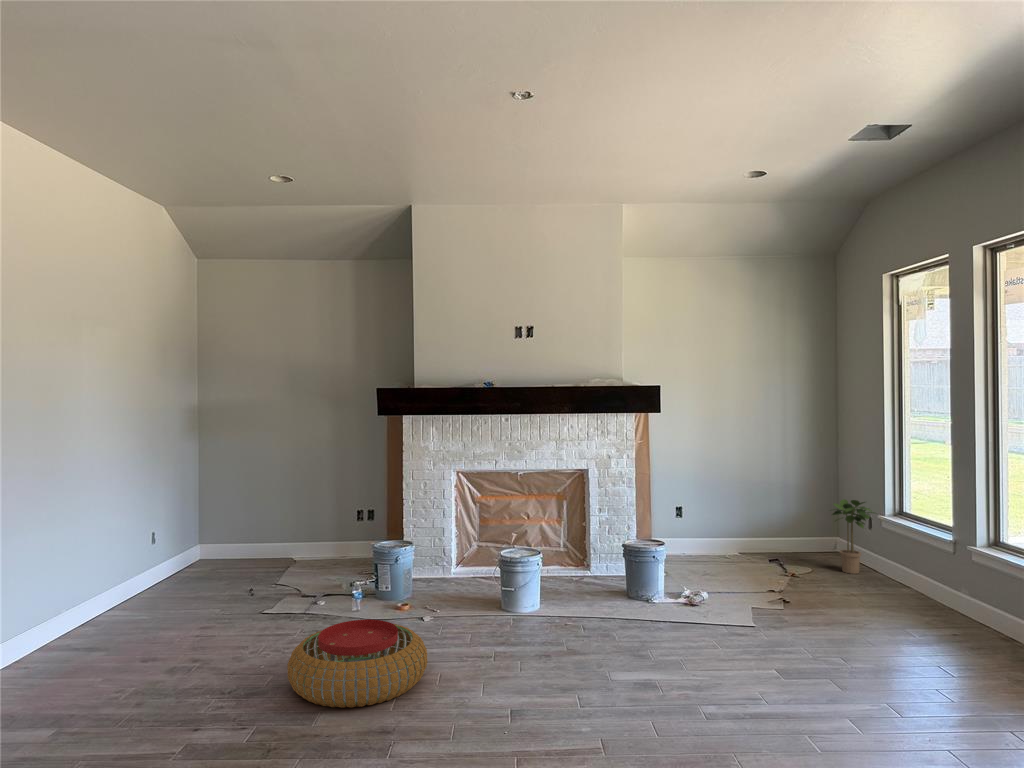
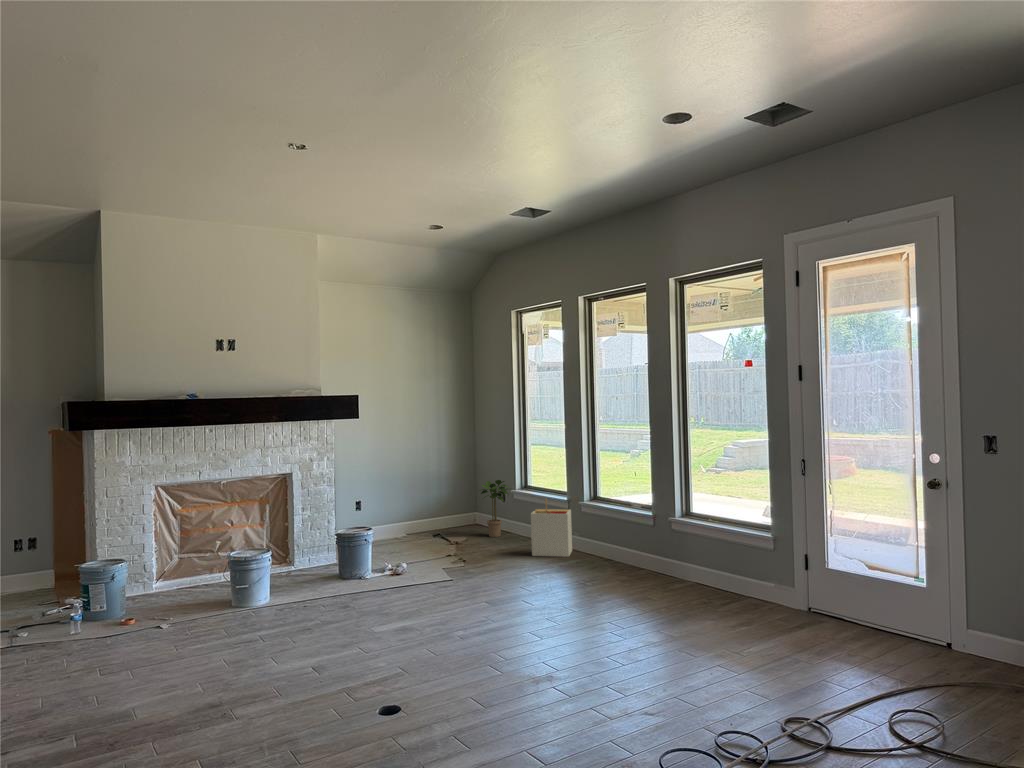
storage bin: none [887,535,957,624] -> present [531,499,572,557]
pouf: present [287,620,428,708] -> none [63,624,214,710]

